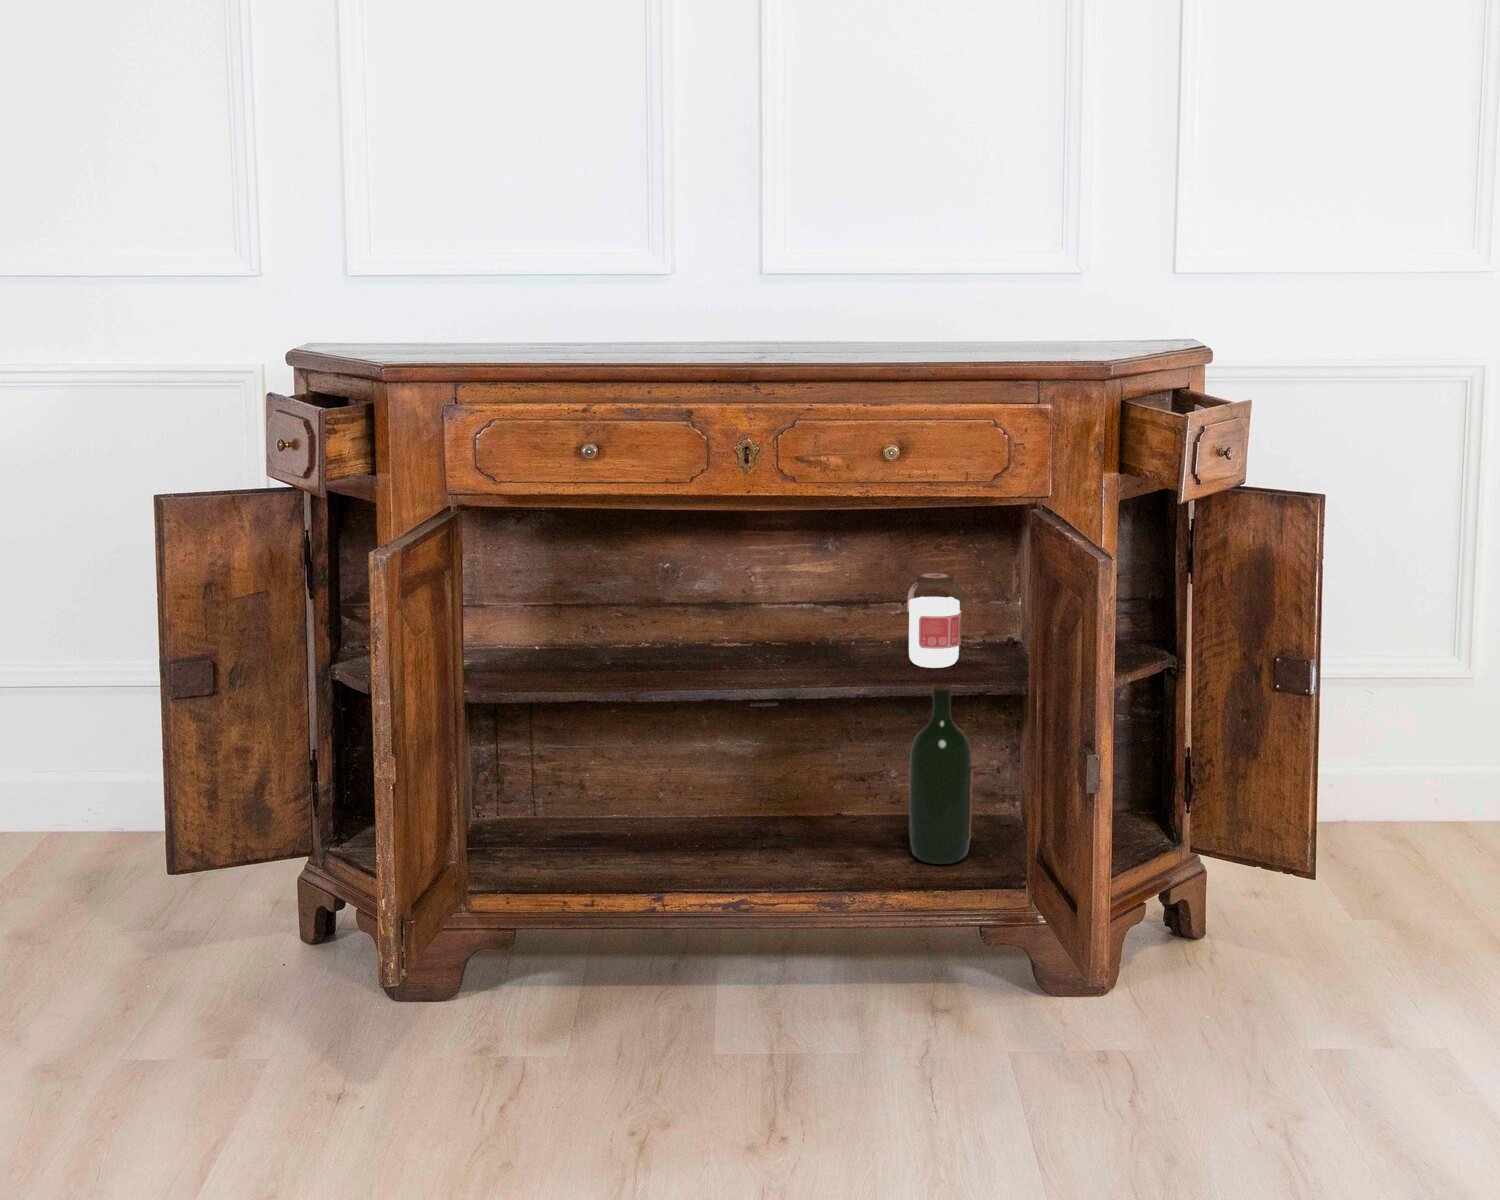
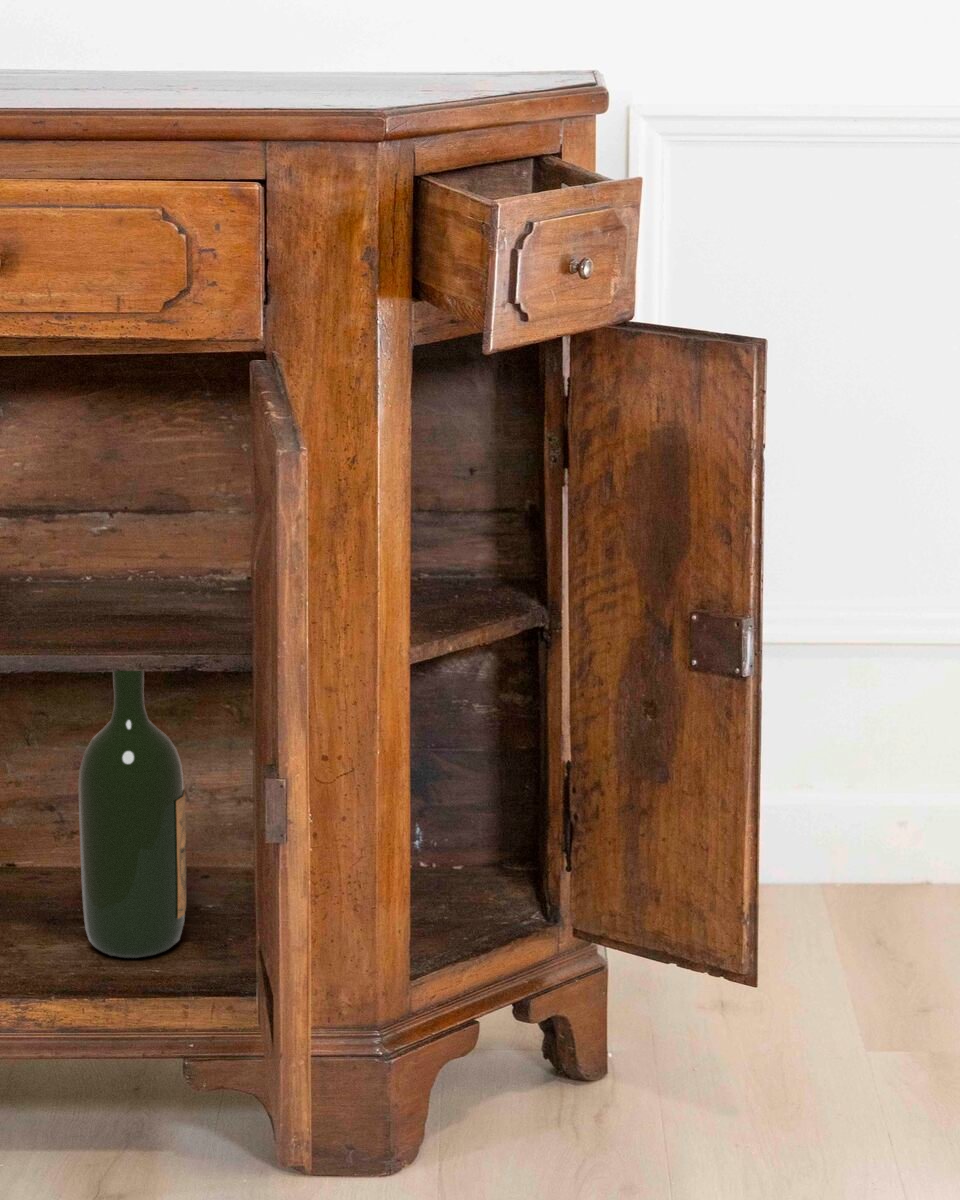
jar: present [907,573,963,668] -> none [73,469,166,632]

